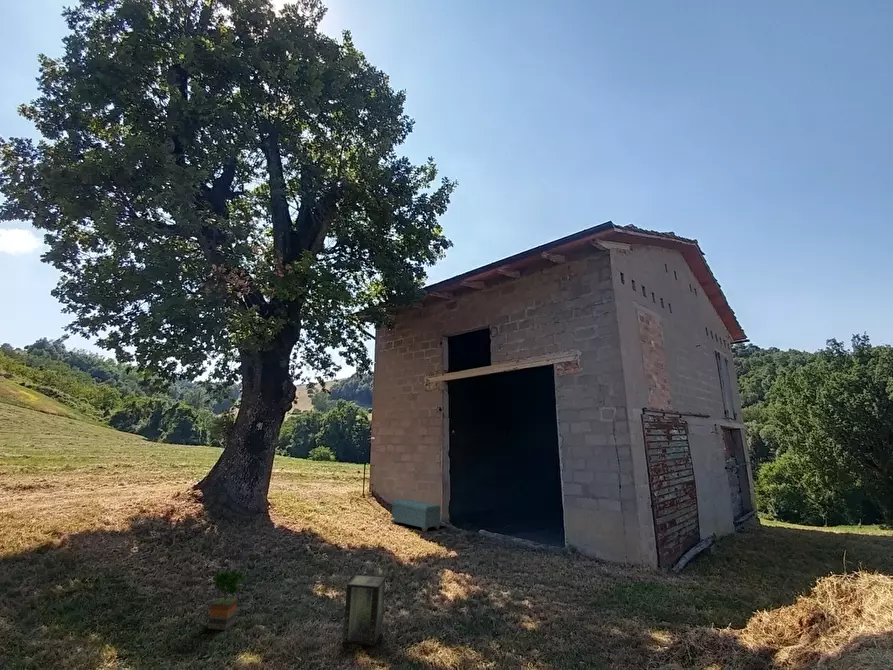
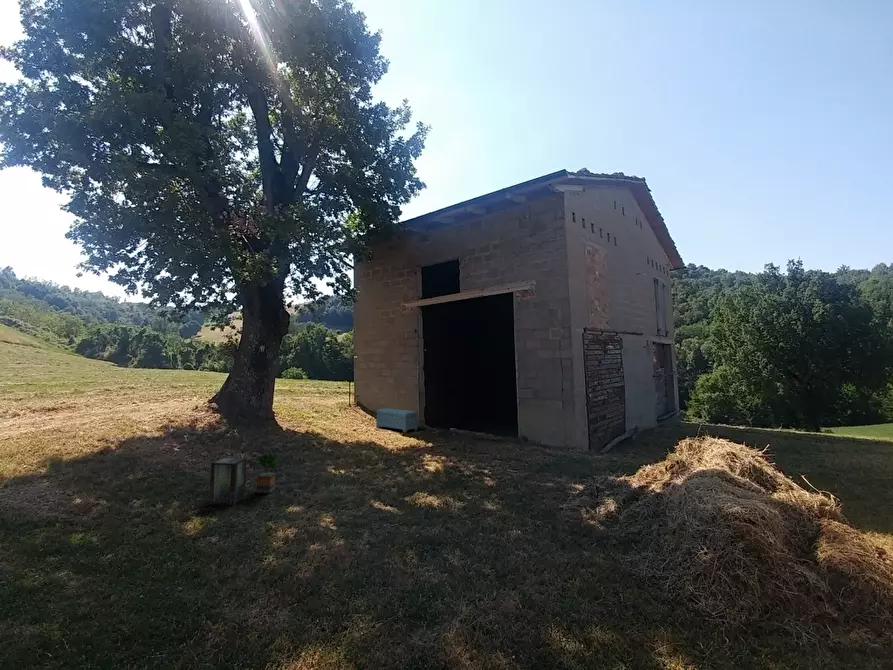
storage box: present [343,575,385,645] -> present [209,458,246,505]

